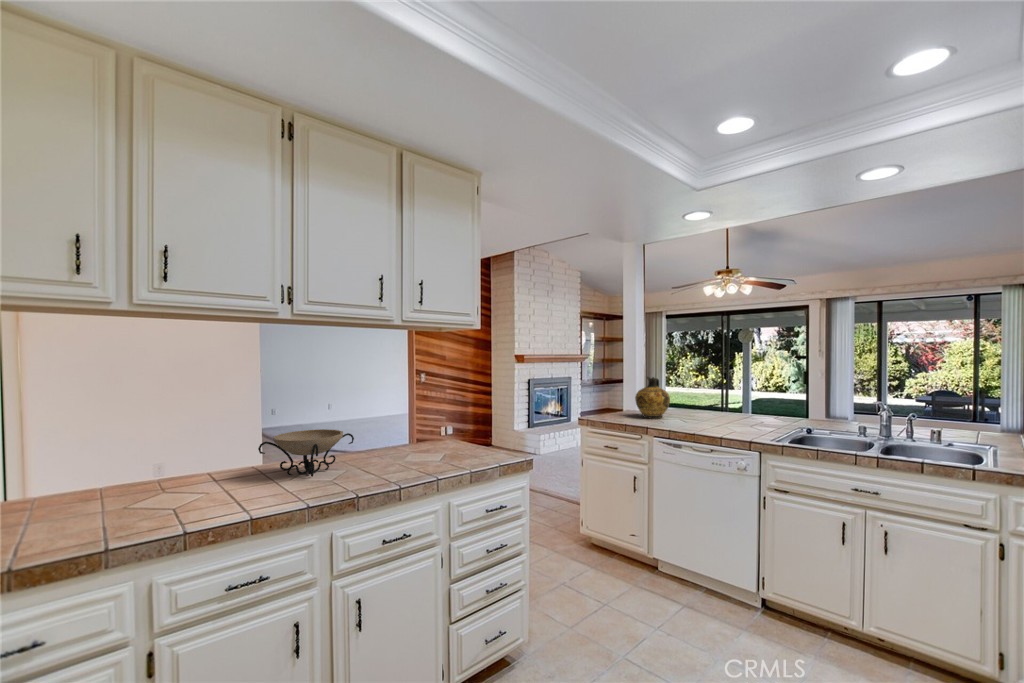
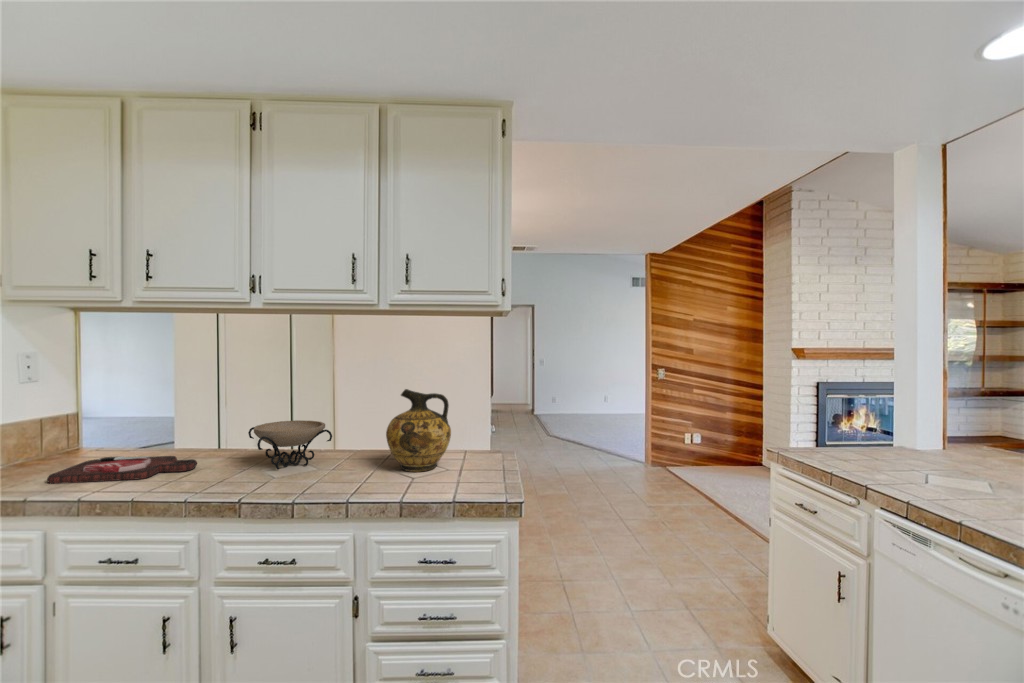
ceramic jug: present [635,377,670,418] -> present [386,389,451,472]
cutting board: none [42,485,219,540] -> present [47,456,197,484]

